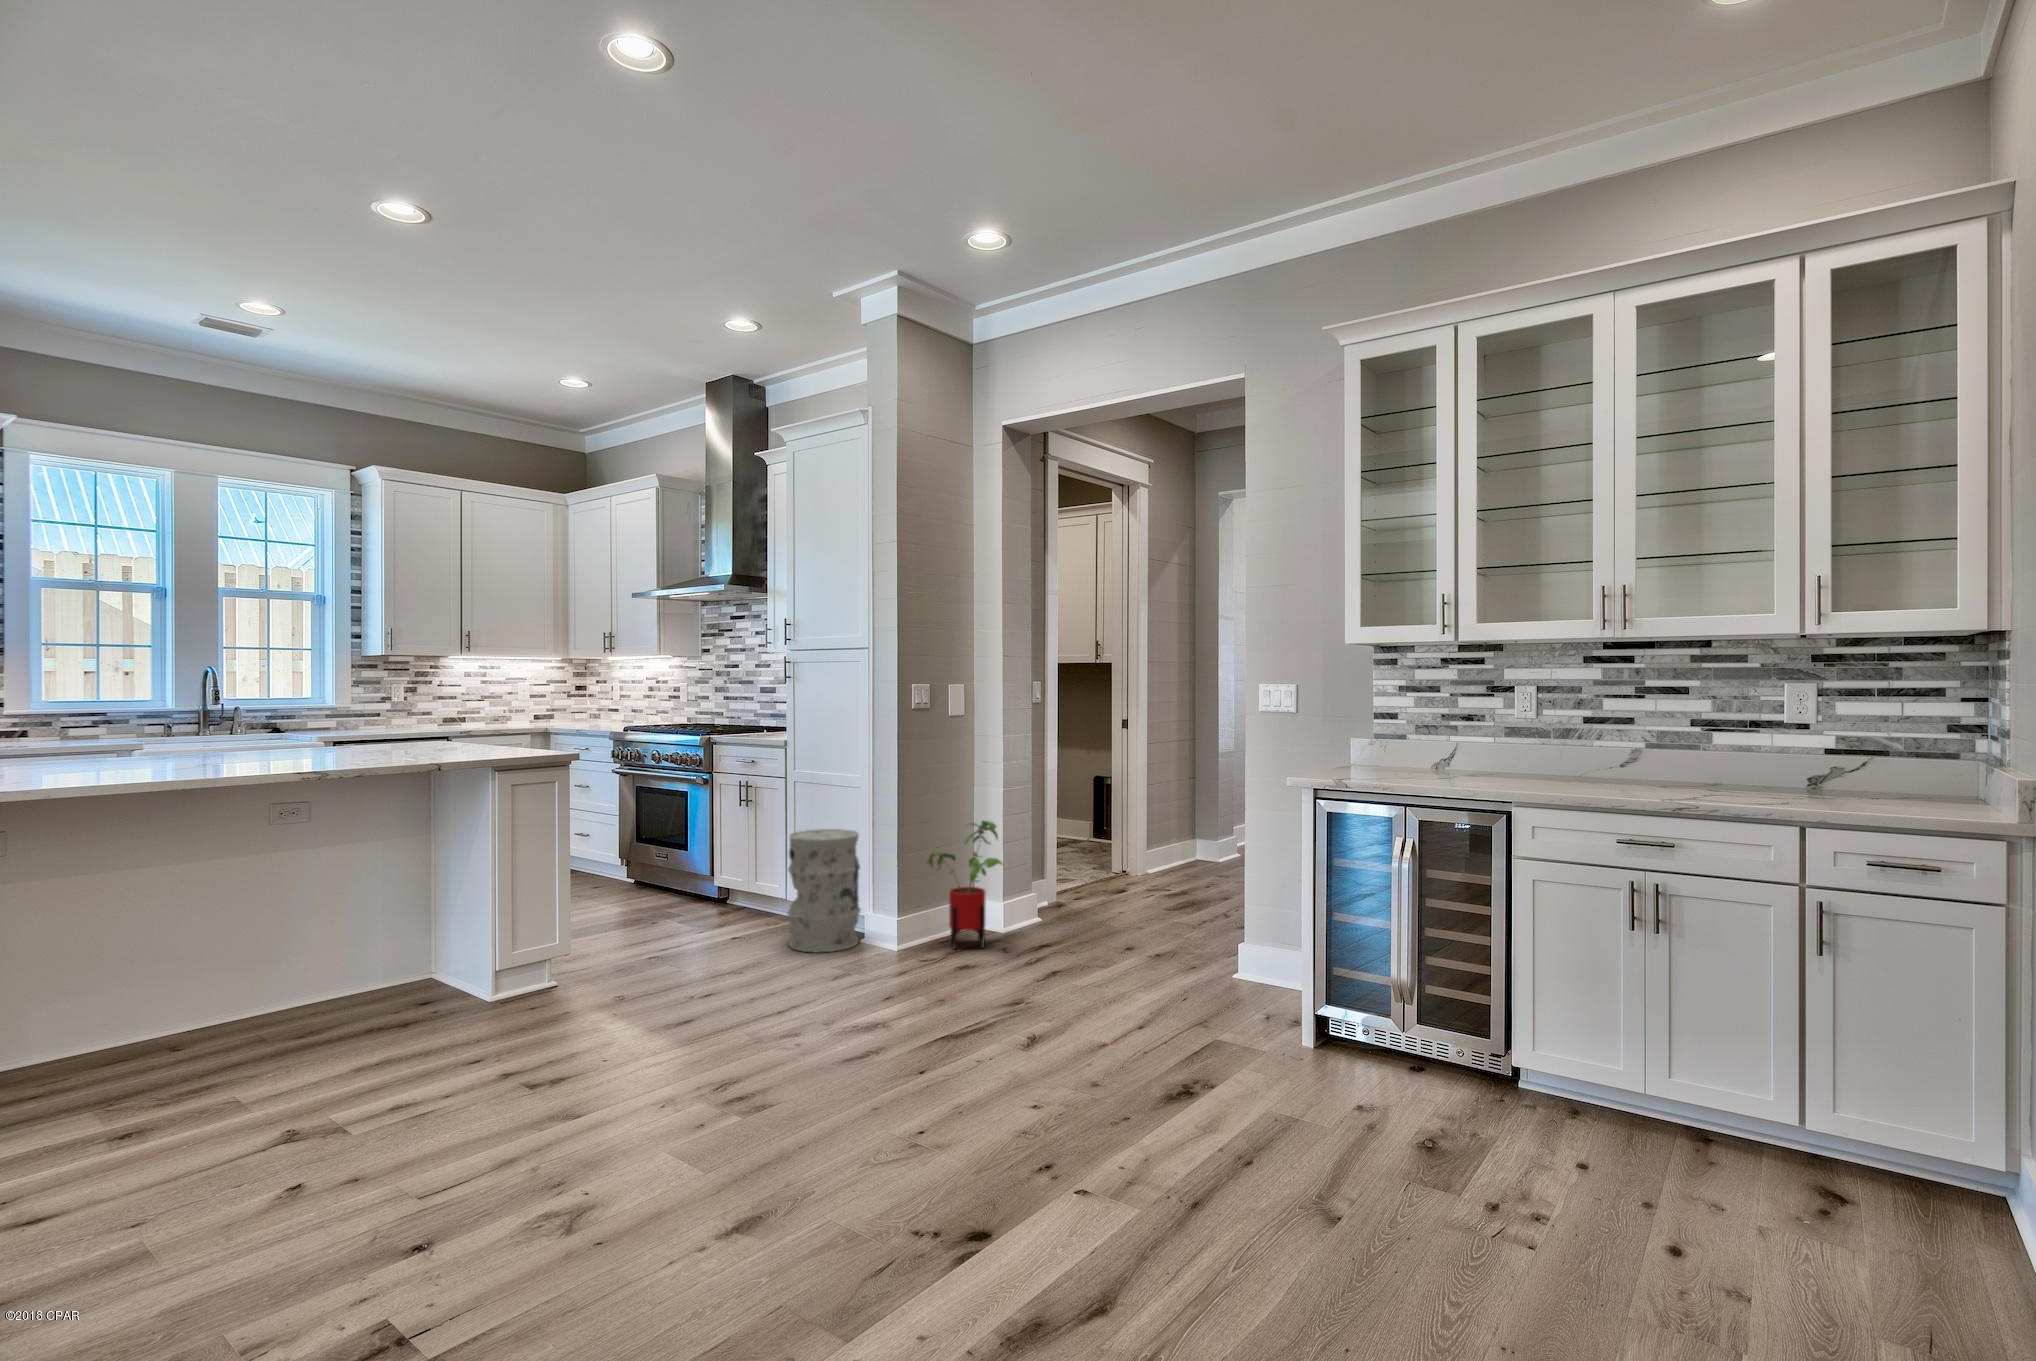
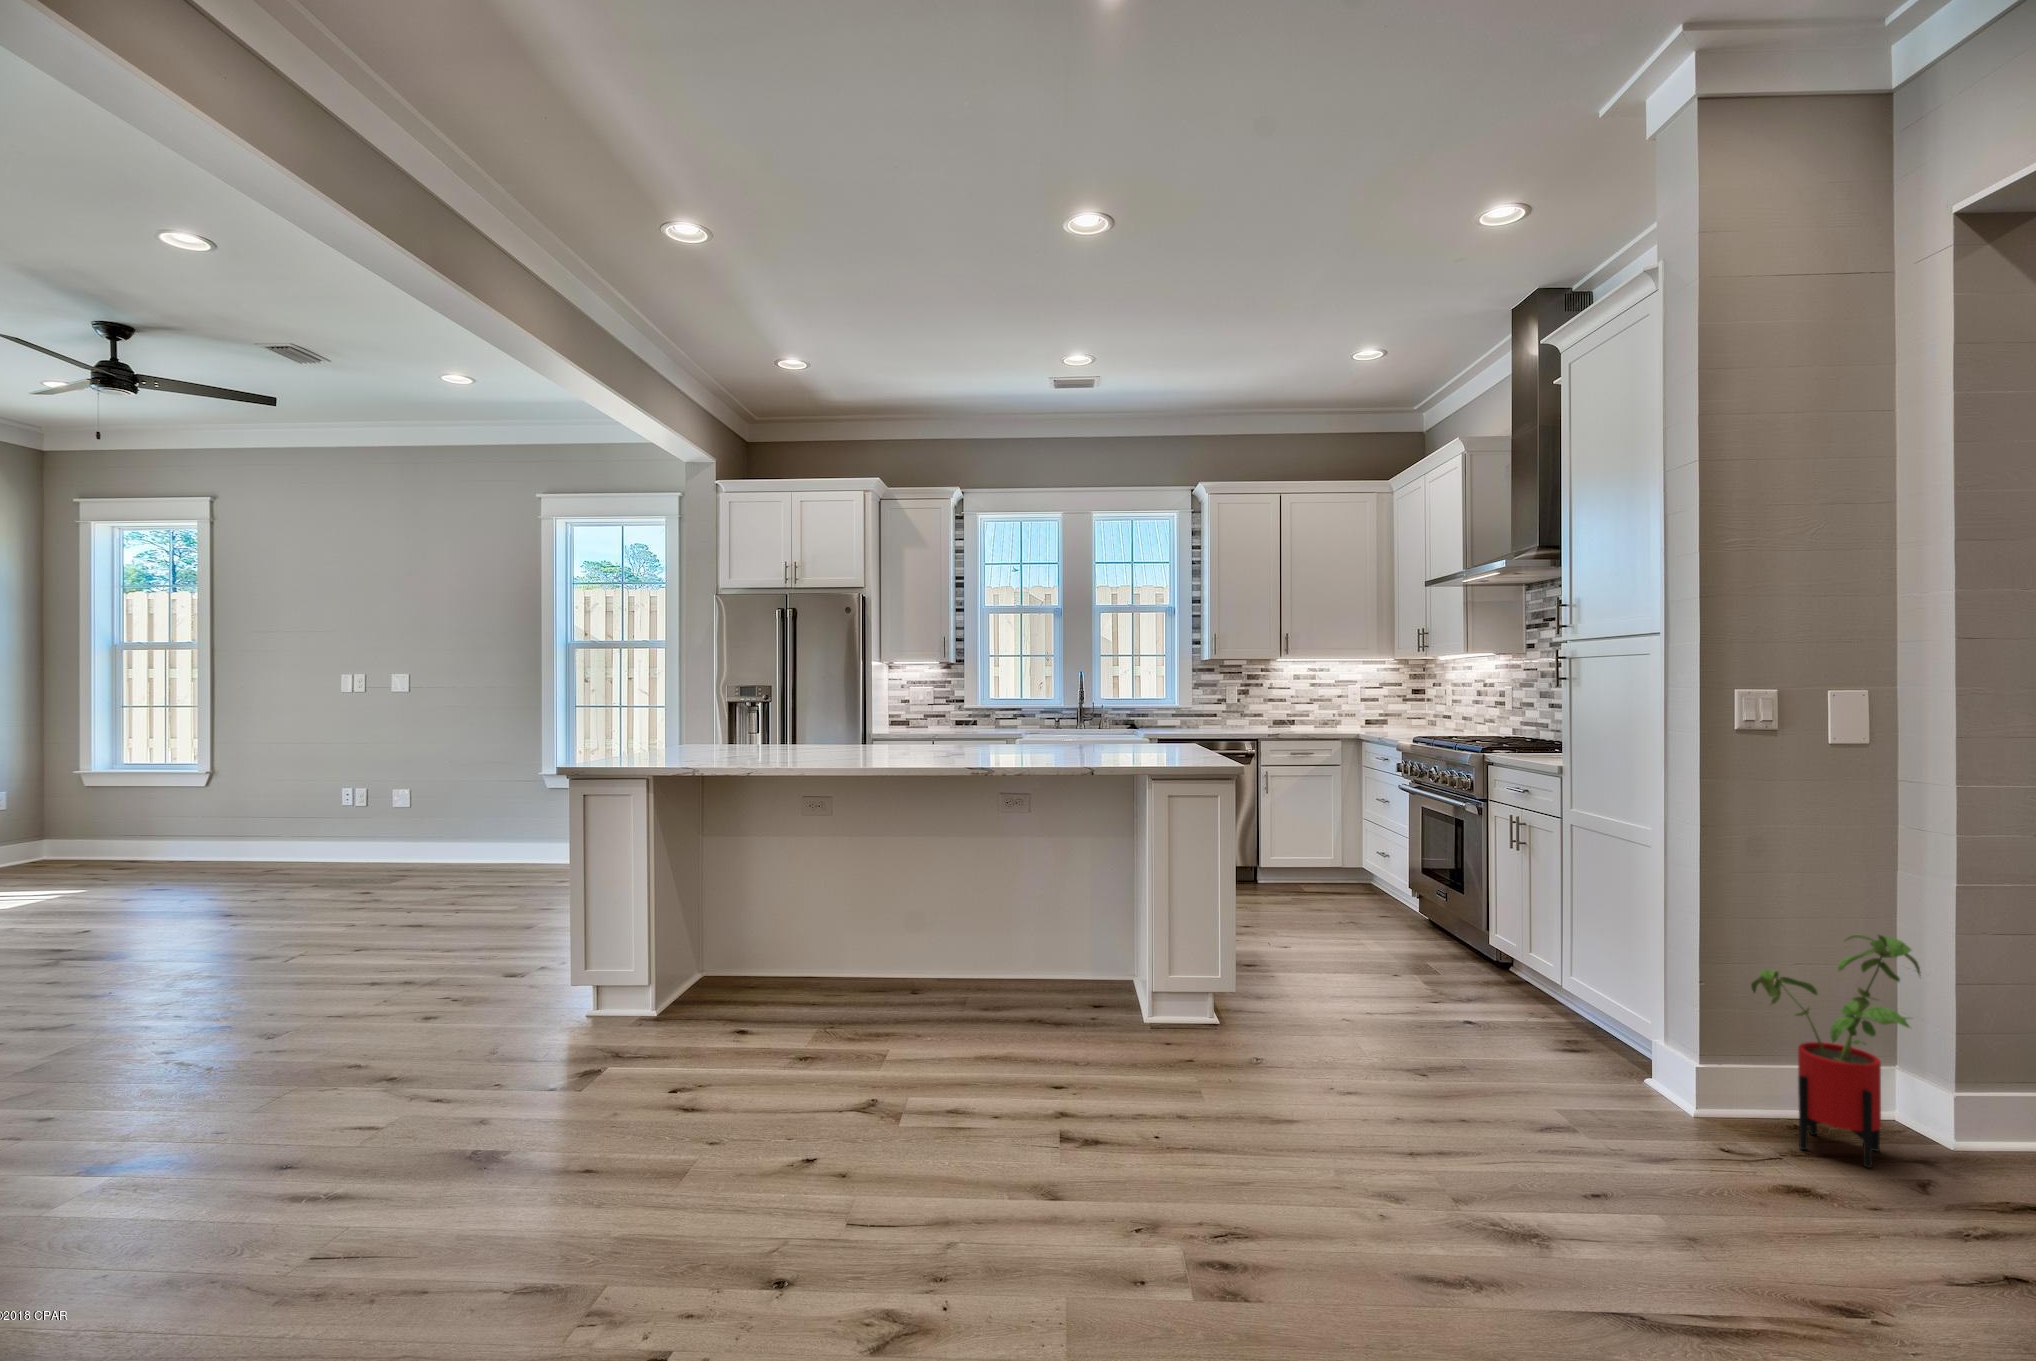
trash can: present [787,829,860,952] -> none [1519,897,1640,1087]

